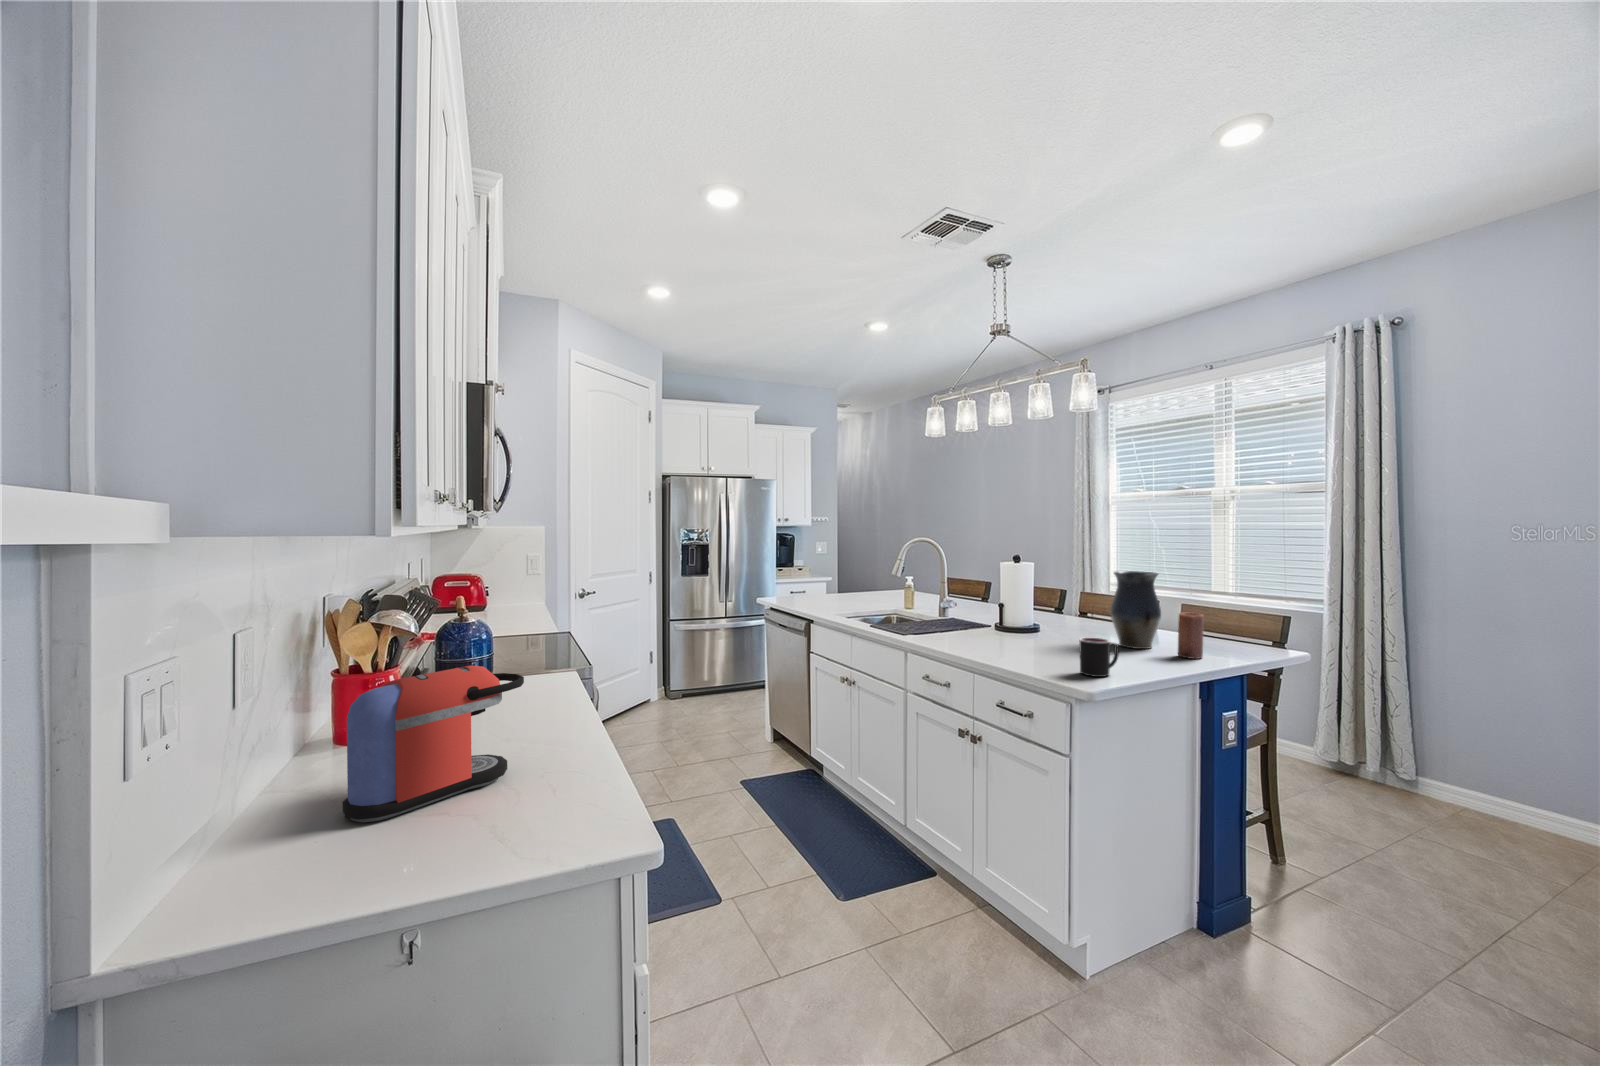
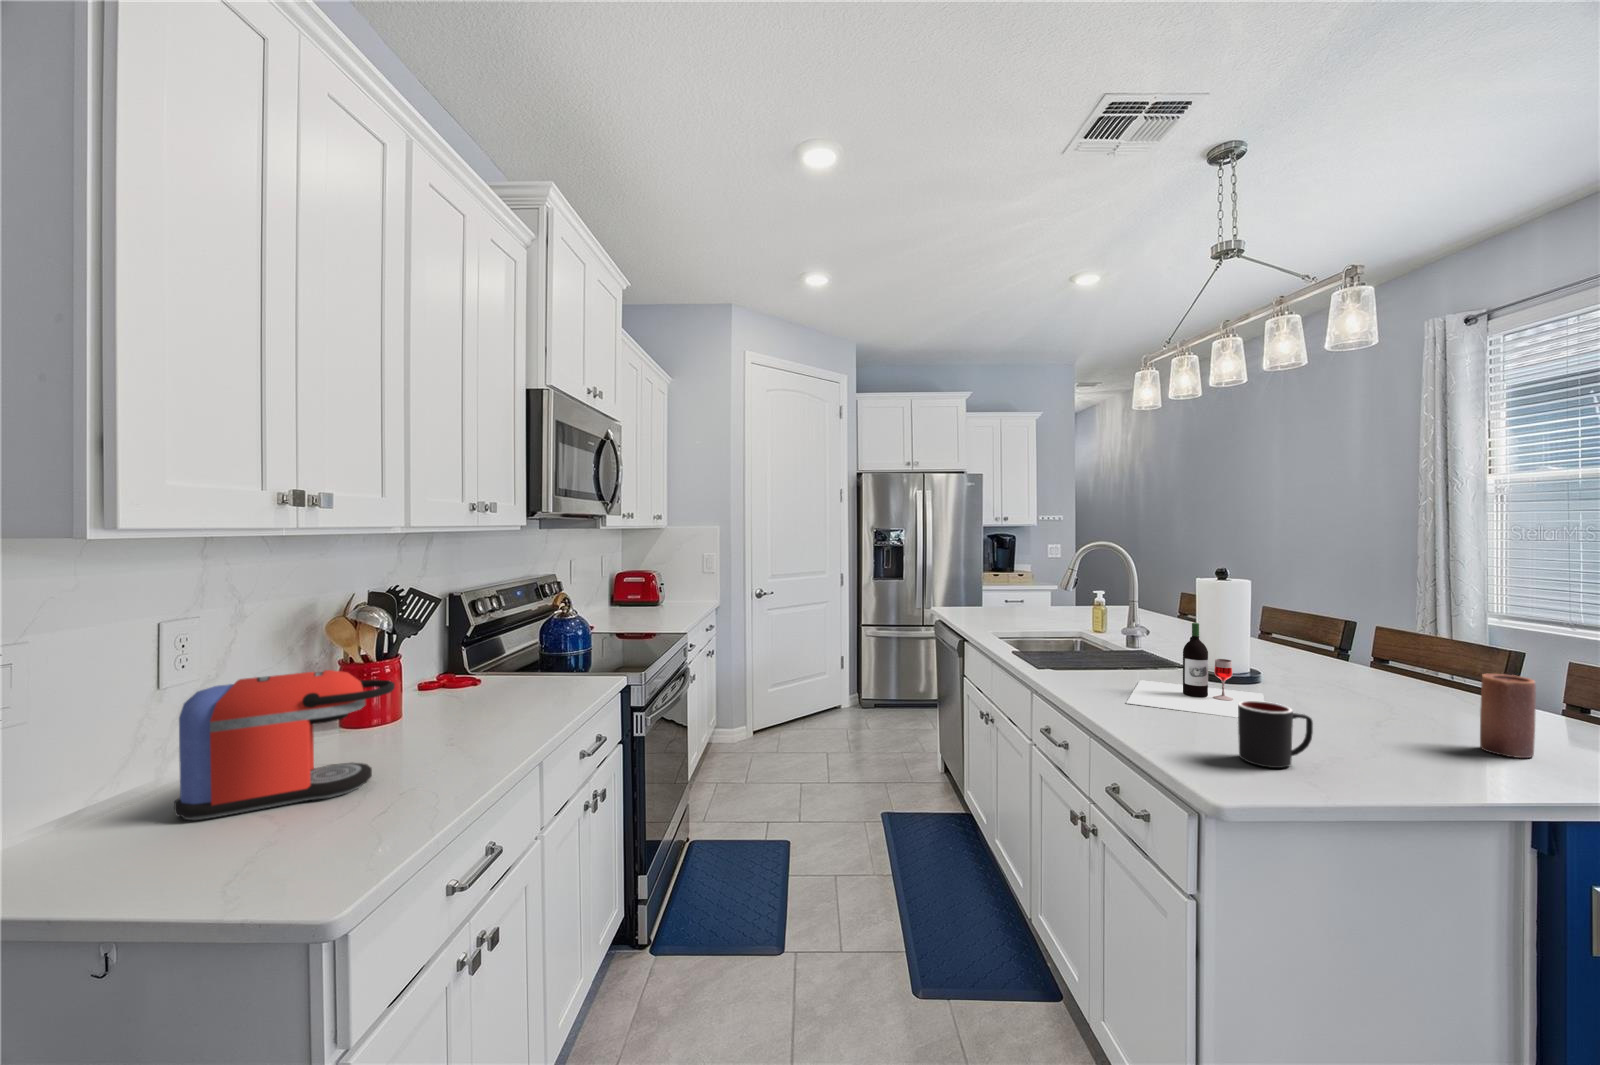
vase: present [1110,571,1161,649] -> none [1363,597,1461,727]
wine bottle: none [975,594,1070,654] -> present [1126,623,1264,718]

